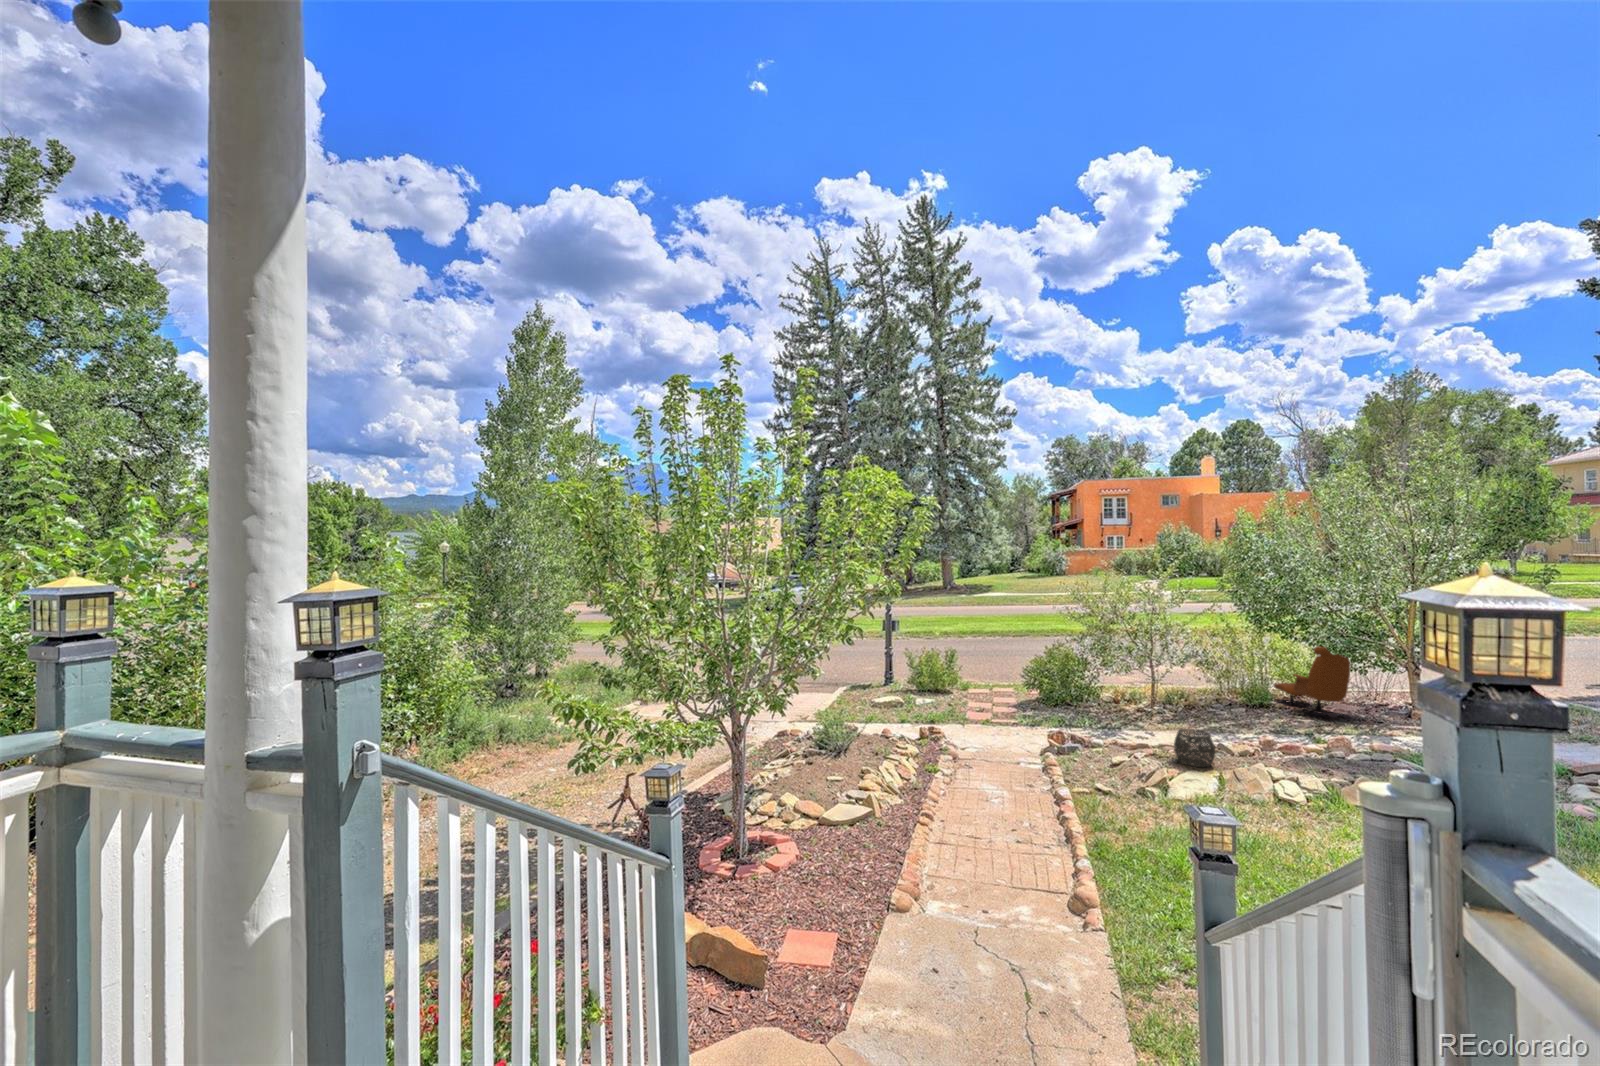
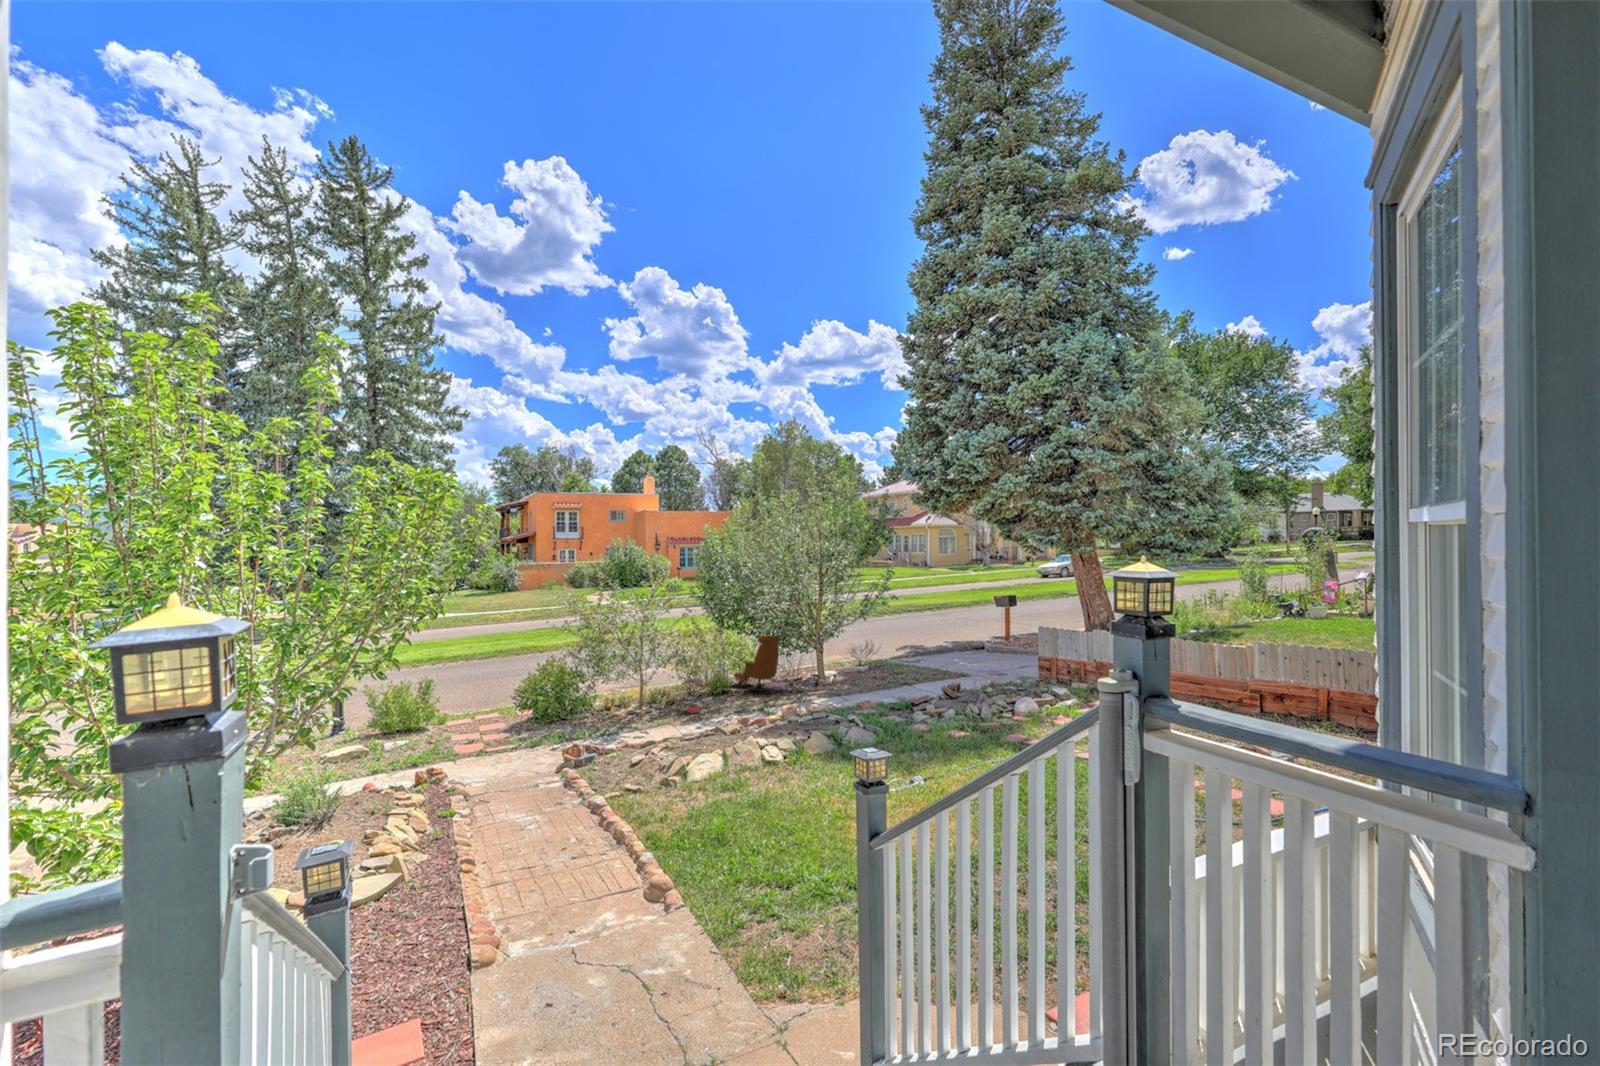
potted plant: none [1196,685,1226,725] -> present [683,679,703,713]
woven basket: present [1174,729,1215,767] -> none [678,716,710,749]

